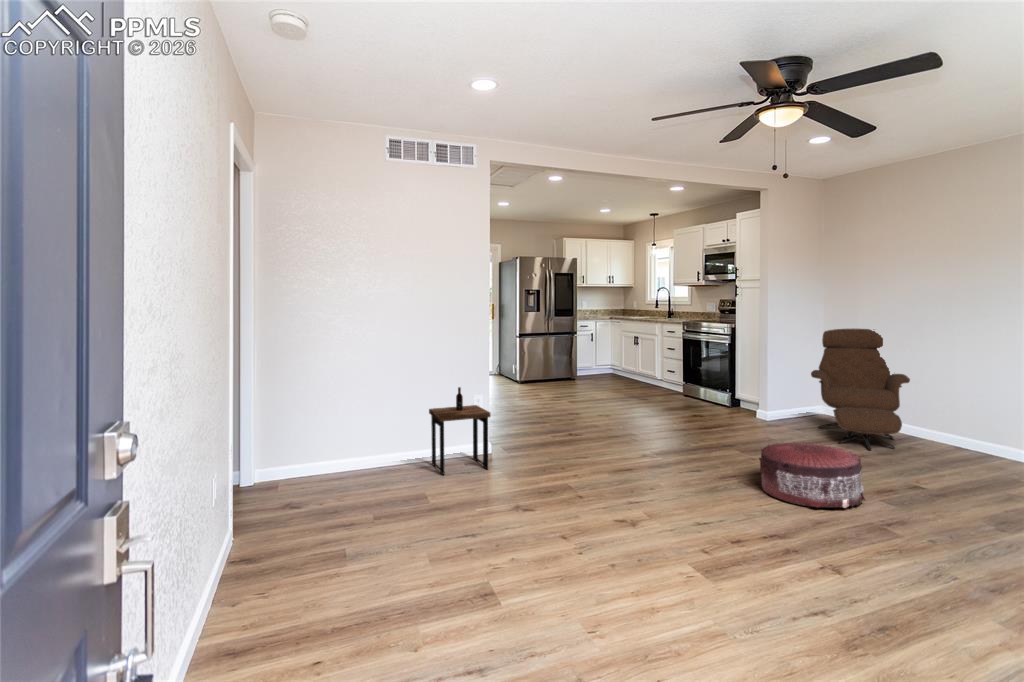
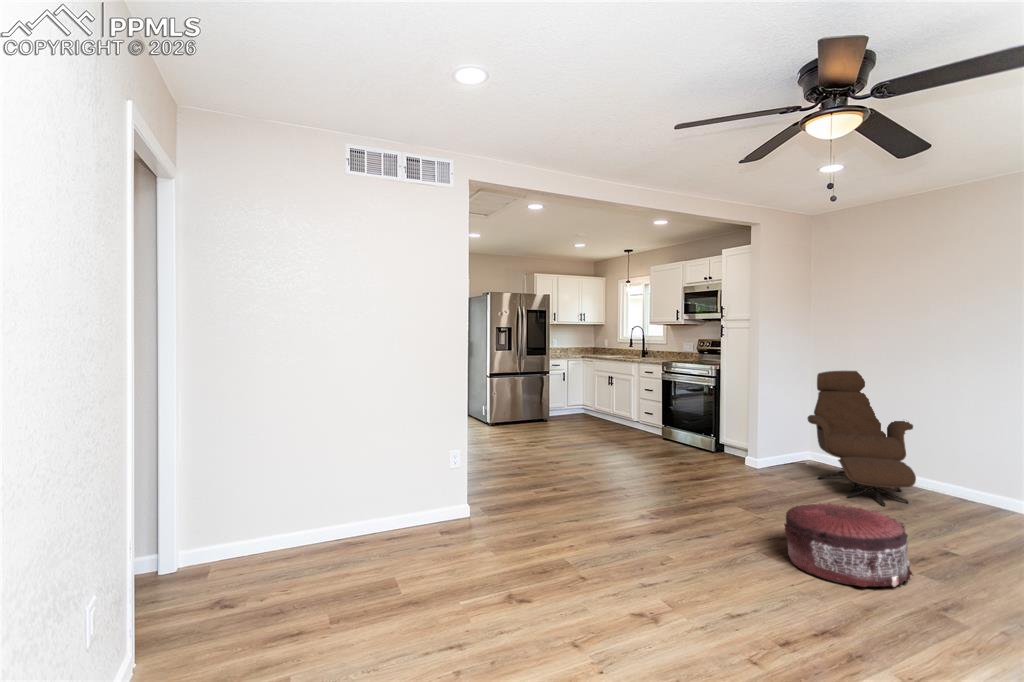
side table: present [429,387,491,475] -> none [393,441,468,552]

